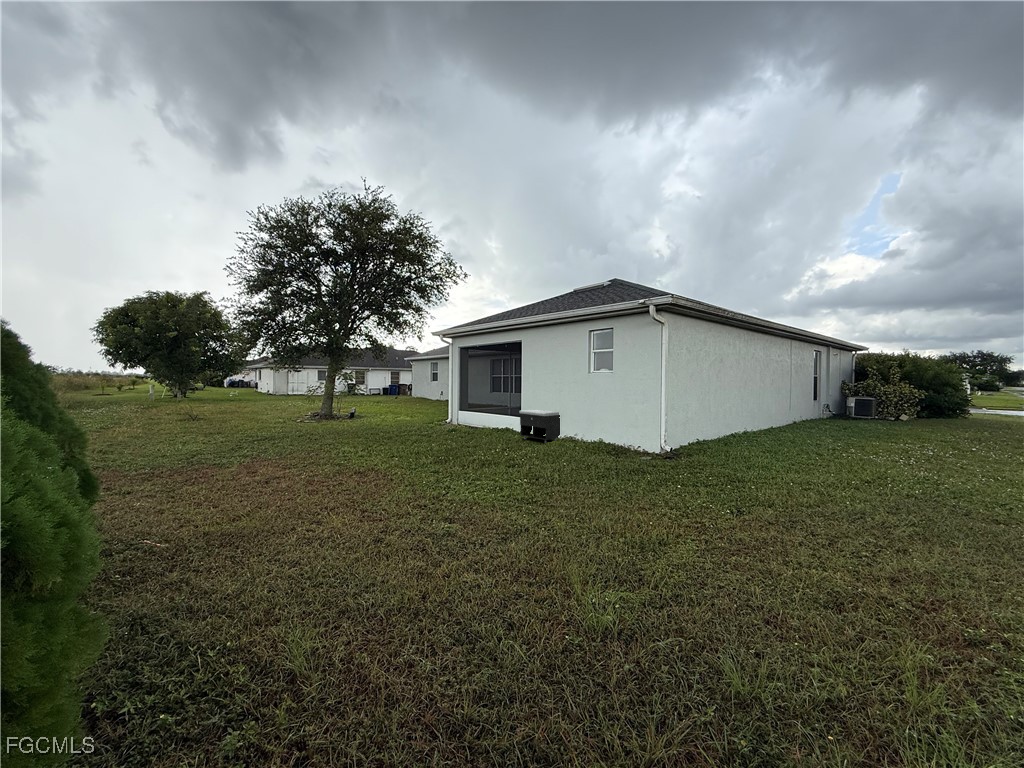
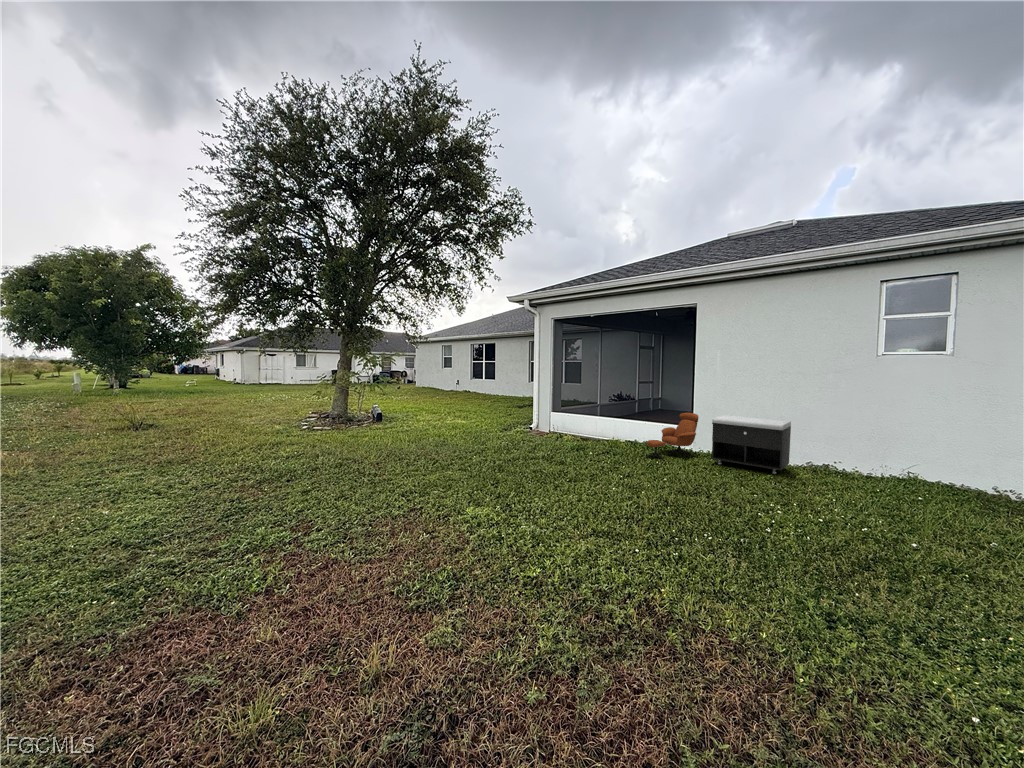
lounge chair: none [488,409,524,437] -> present [647,413,698,459]

